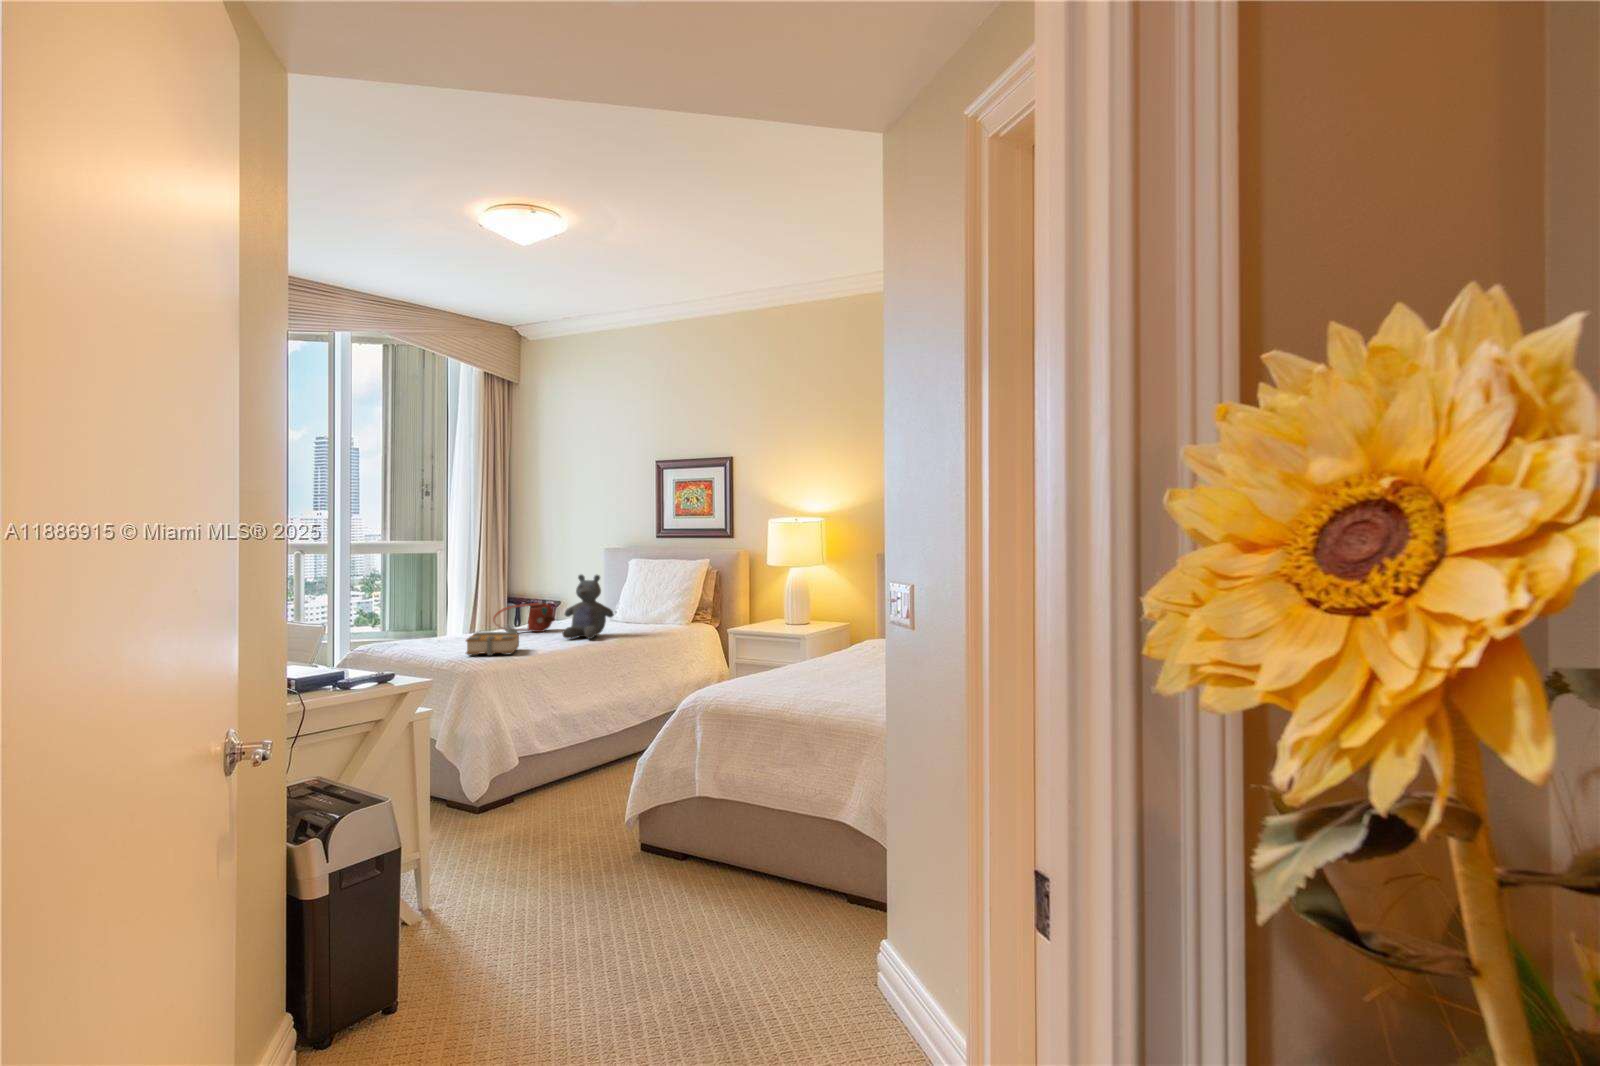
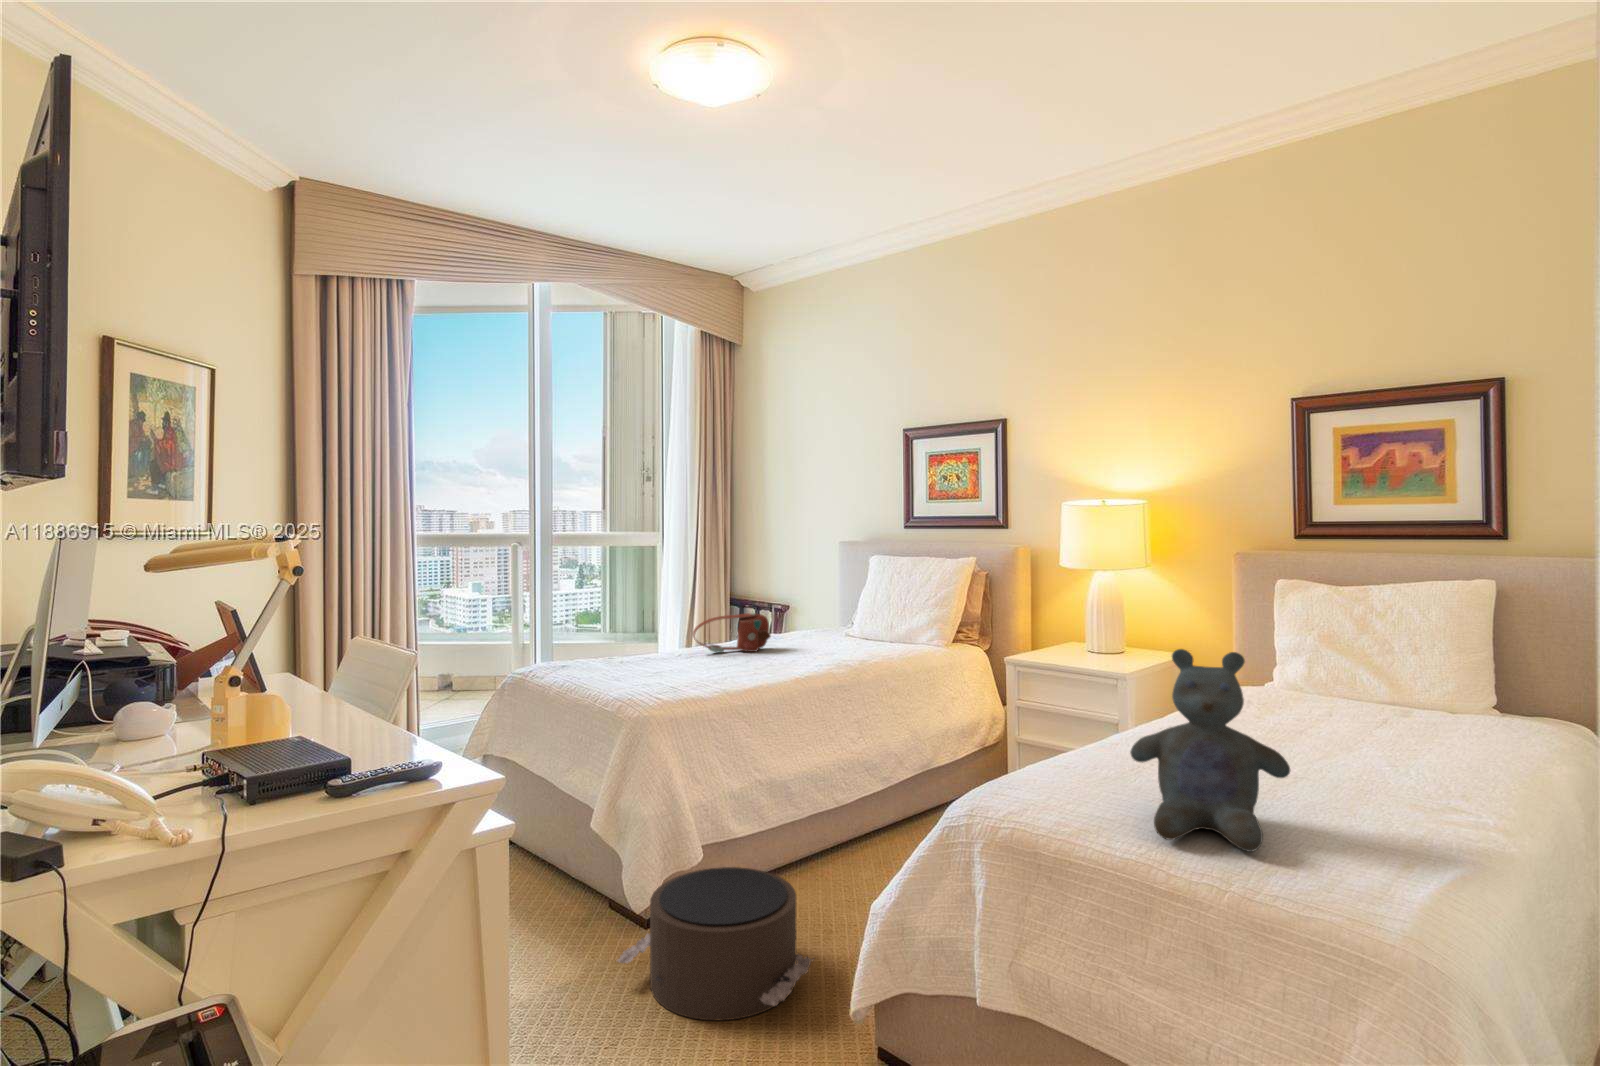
stuffed bear: present [562,575,614,639] -> present [1130,649,1290,852]
book: present [466,632,519,655] -> none [642,656,716,691]
pouf: none [465,767,600,850] -> present [617,867,814,1021]

